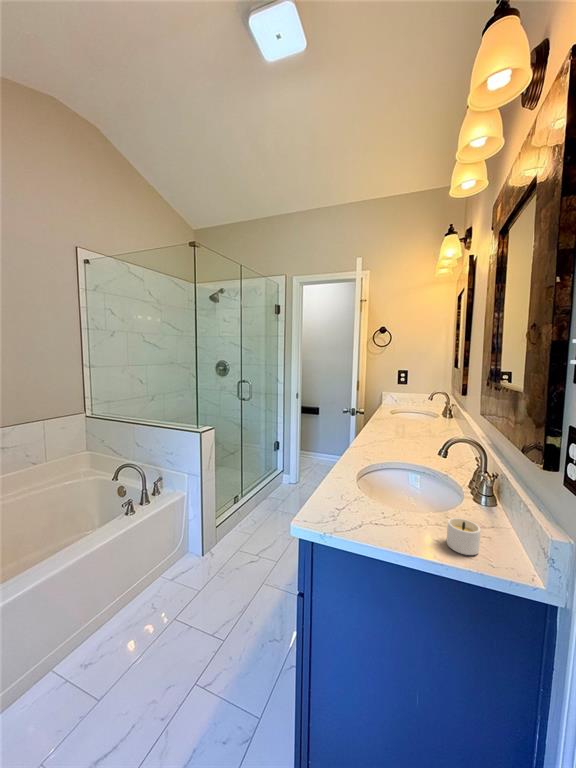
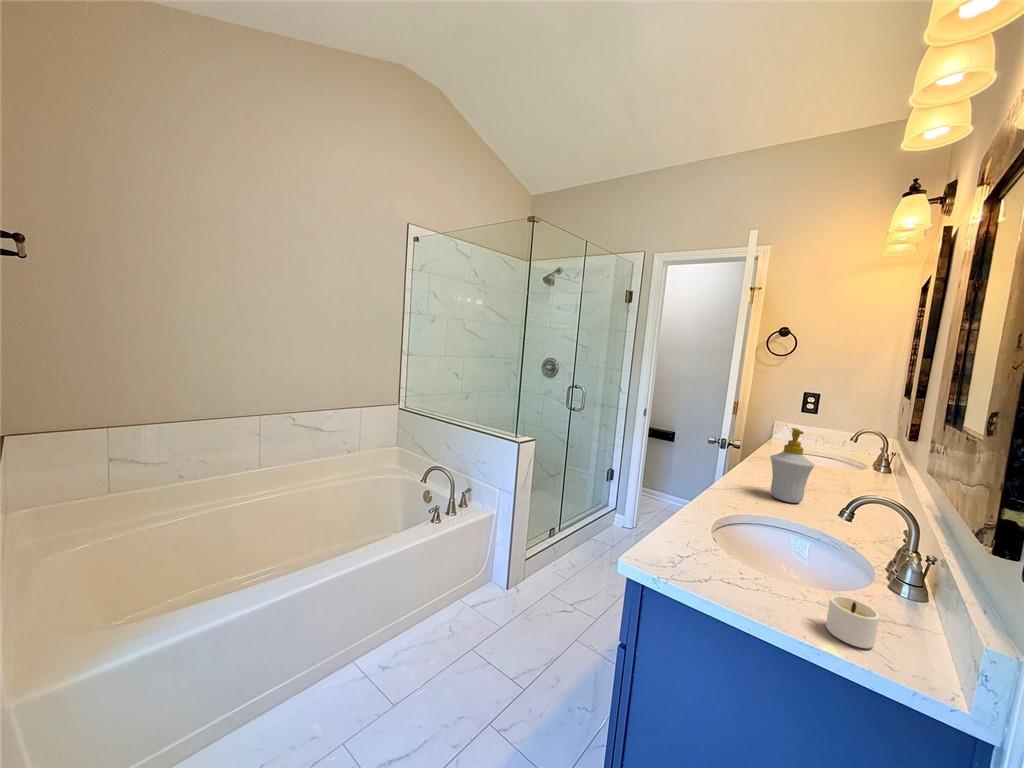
soap bottle: none [387,396,415,449] -> present [770,428,814,503]

